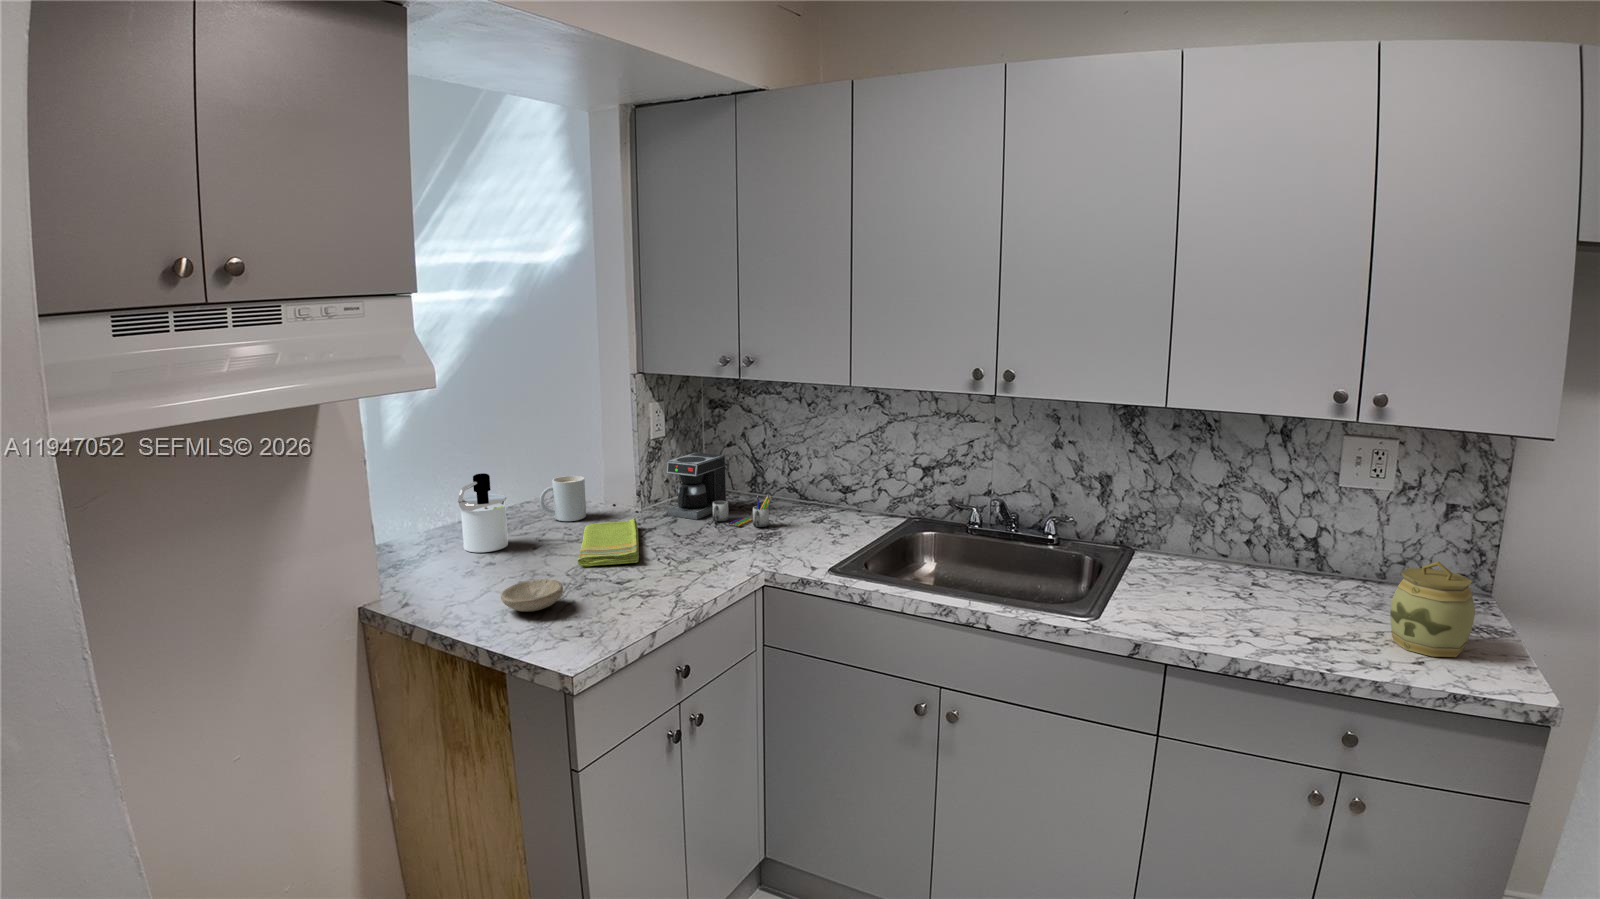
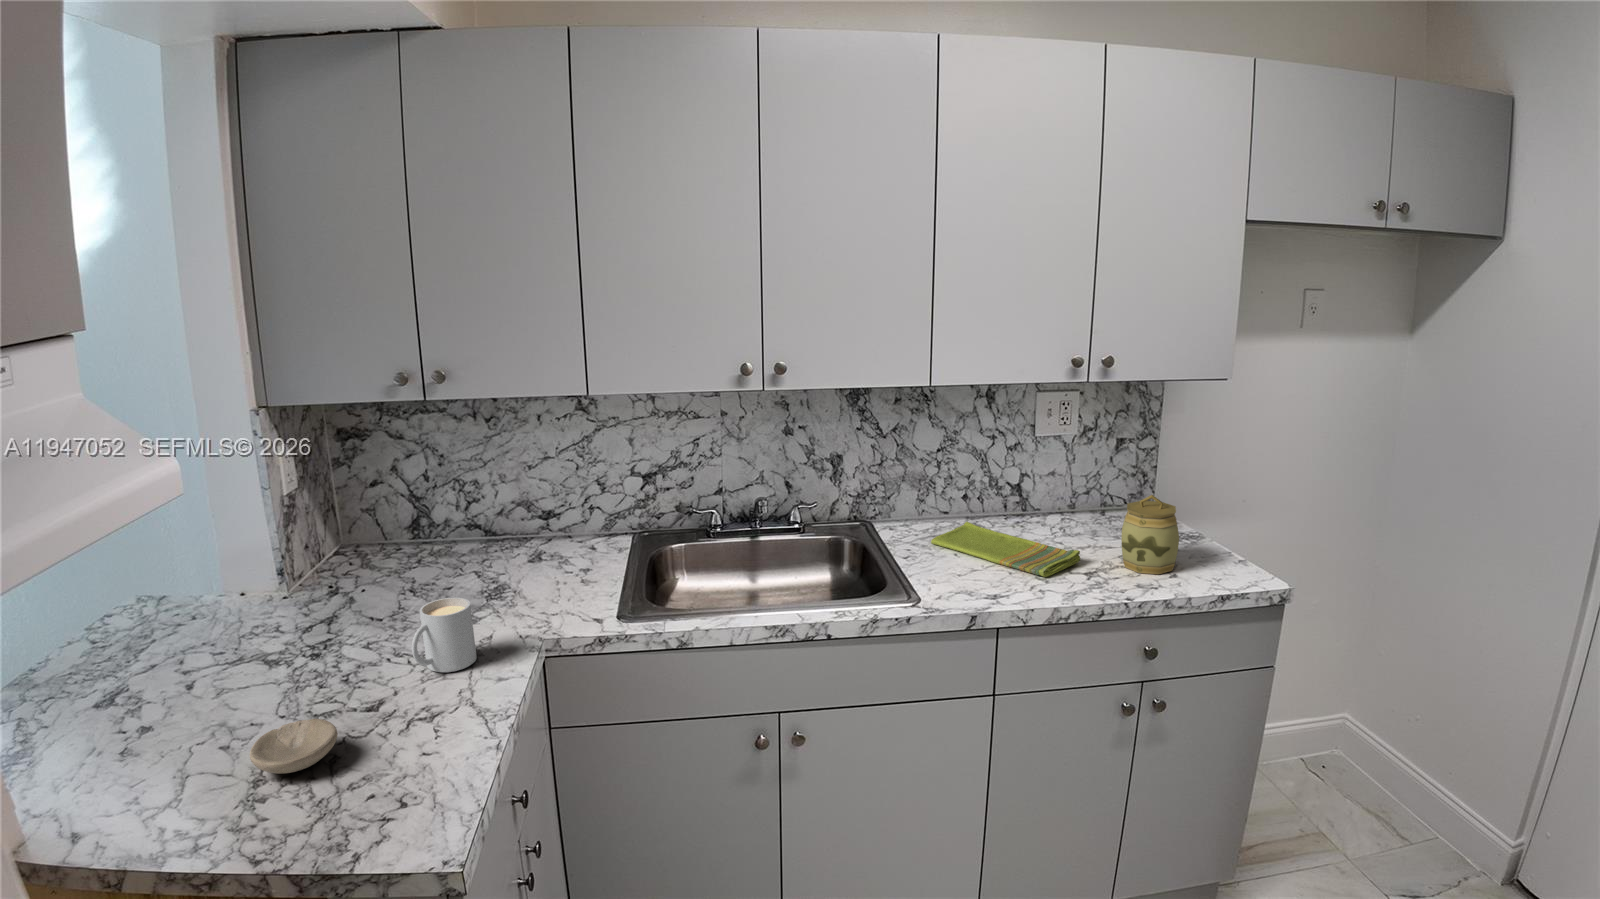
coffee maker: present [666,452,772,527] -> none [327,500,486,592]
soap dispenser: present [458,473,508,552] -> none [61,595,149,711]
mug: present [540,476,586,521] -> present [412,598,477,672]
dish towel: present [577,518,639,566] -> present [931,522,1080,577]

